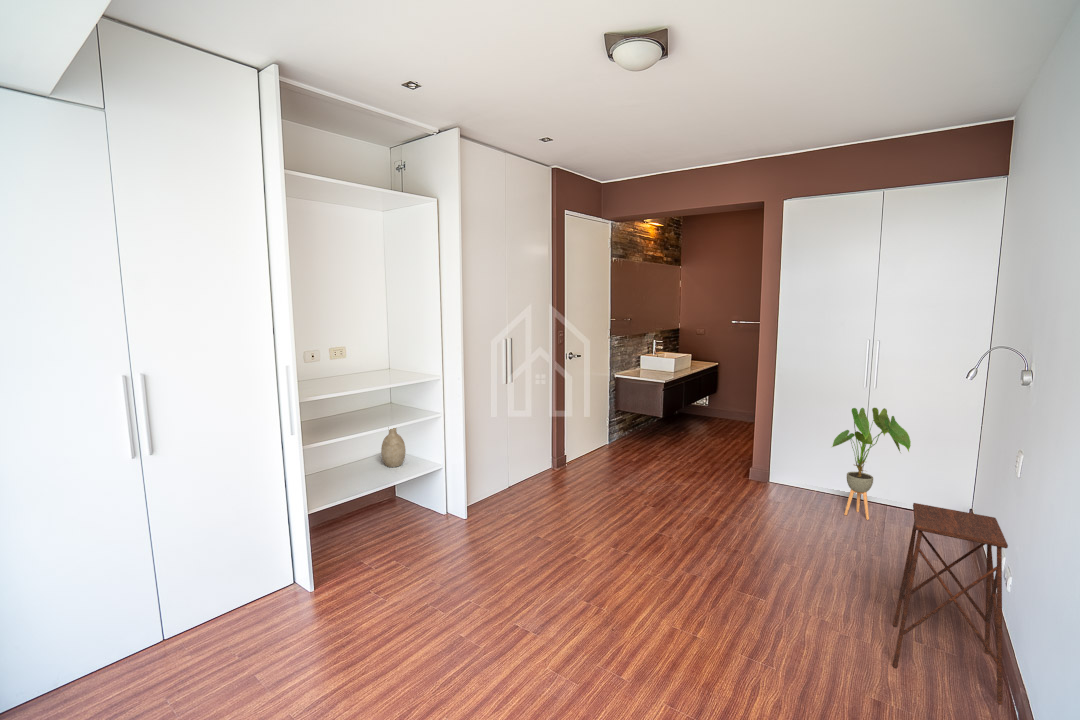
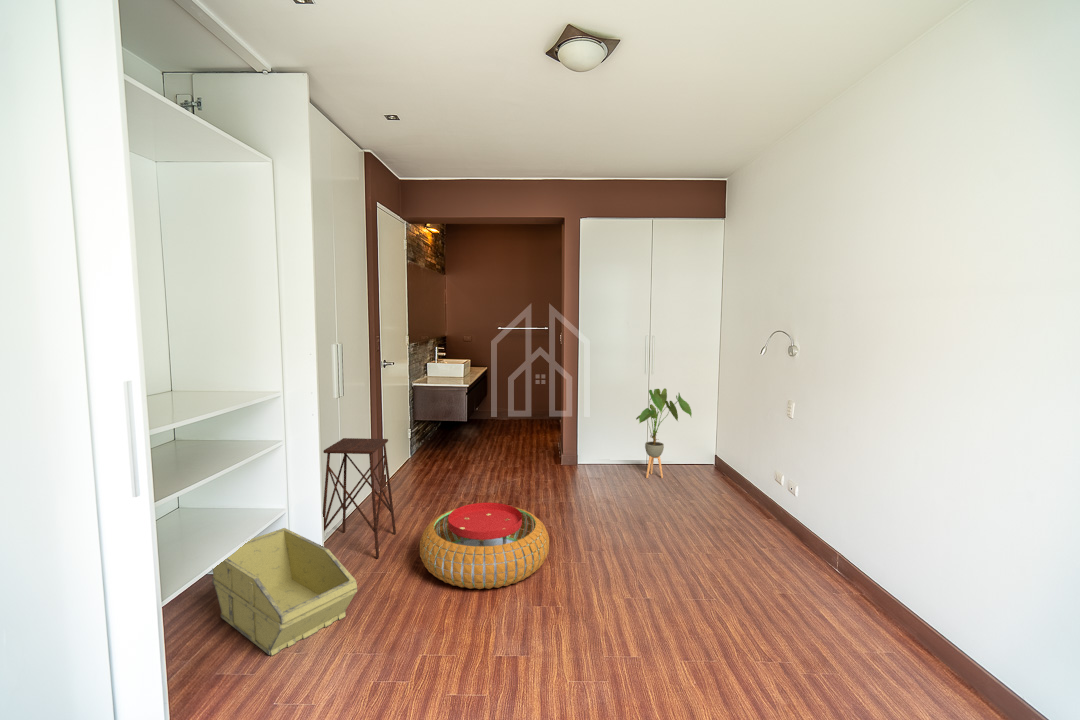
decorative vase: present [381,428,406,467] -> none [187,463,227,526]
storage bin: none [386,480,452,565] -> present [212,528,357,656]
pouf: none [522,495,642,575] -> present [420,503,549,589]
side table: present [893,503,1008,704] -> present [323,438,396,559]

